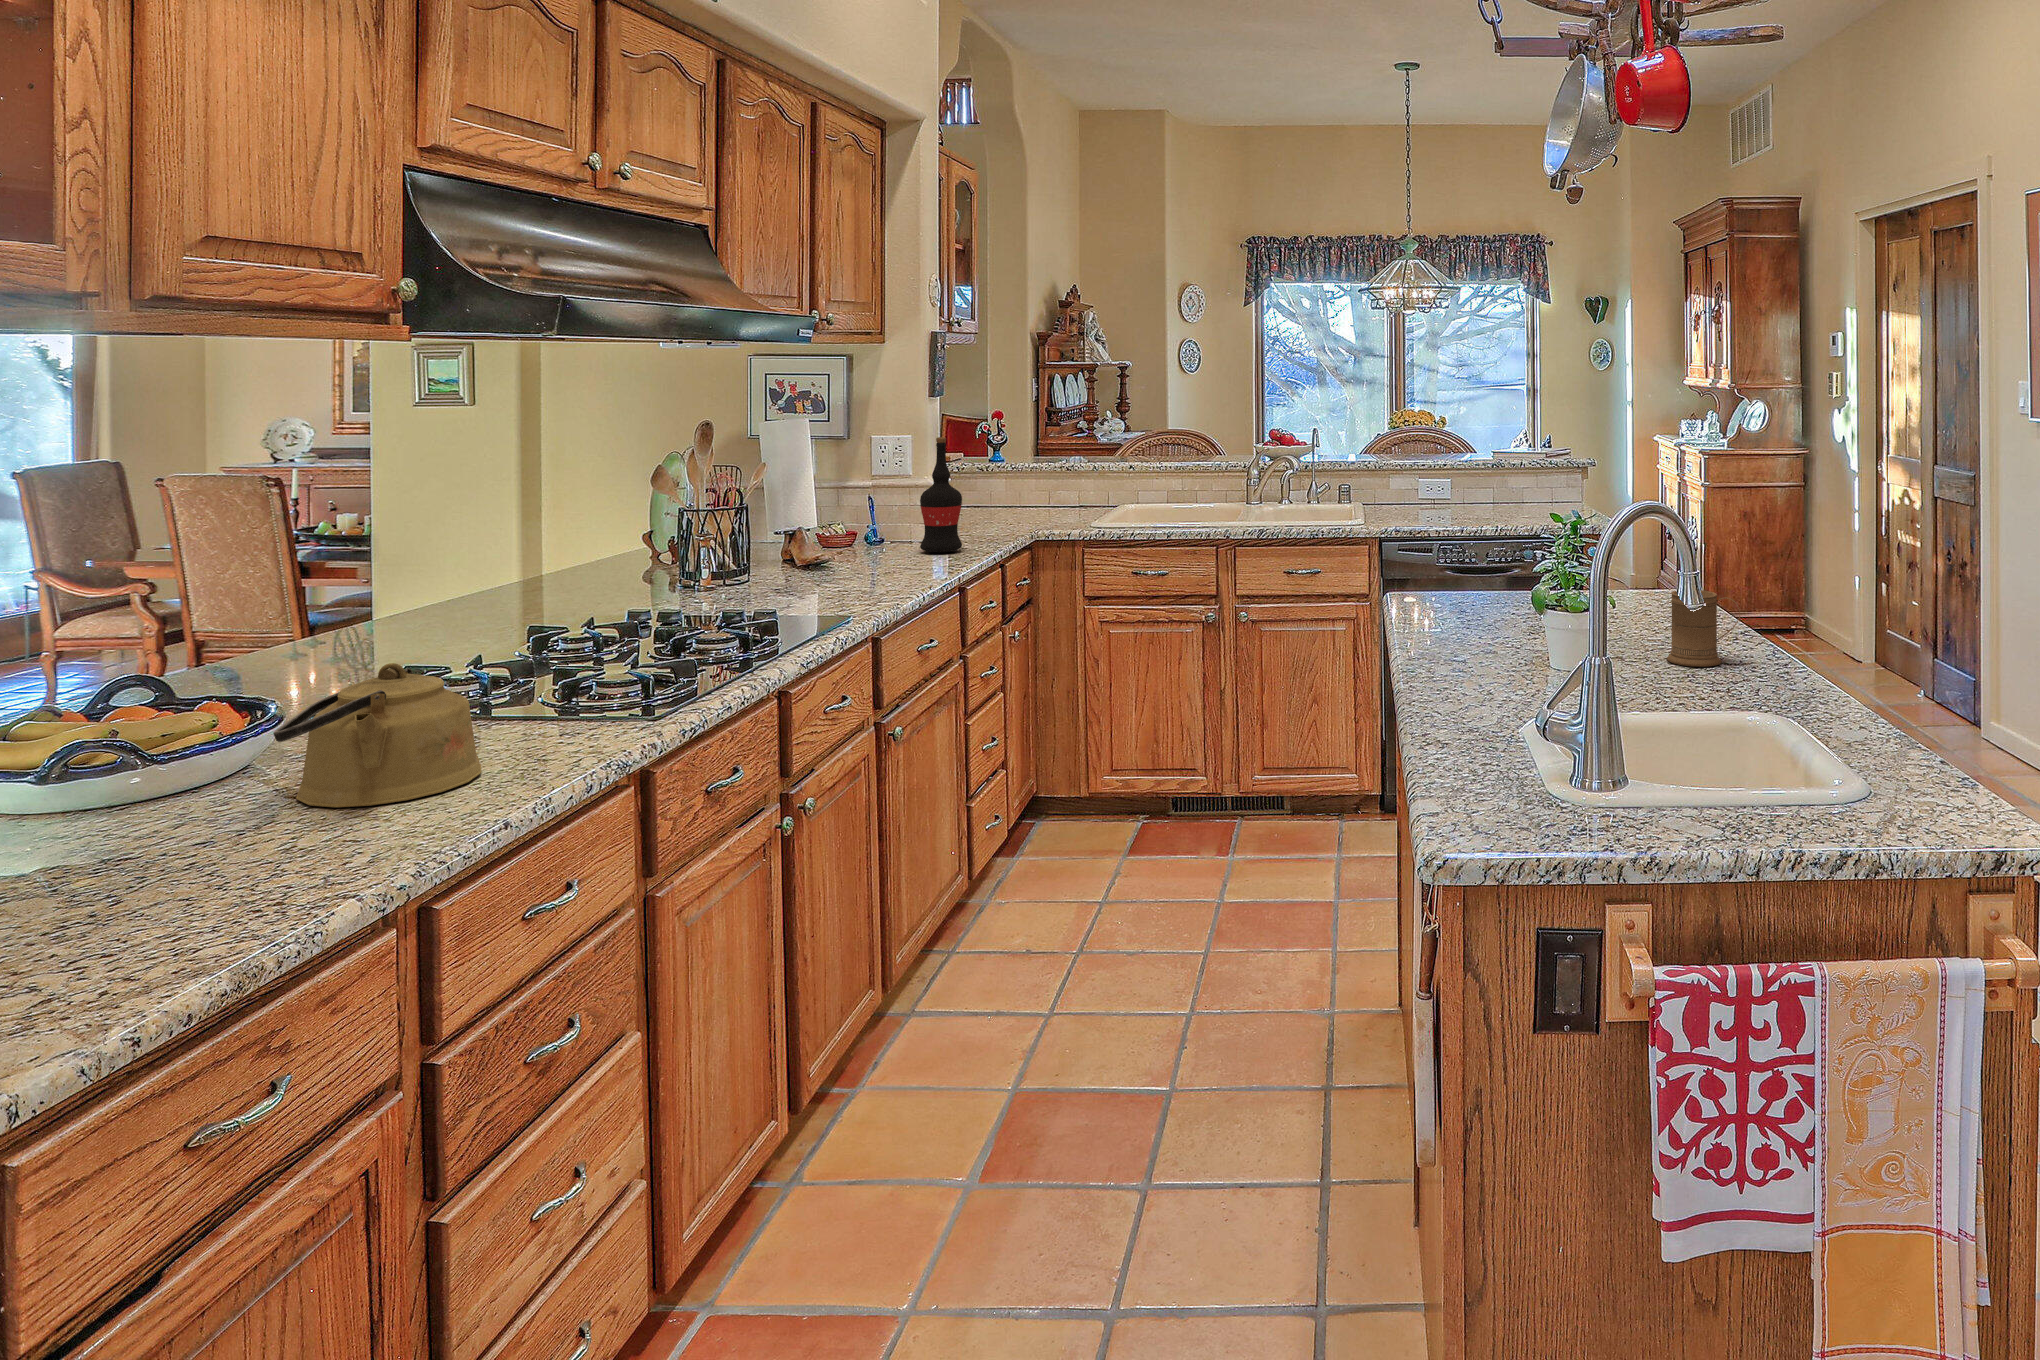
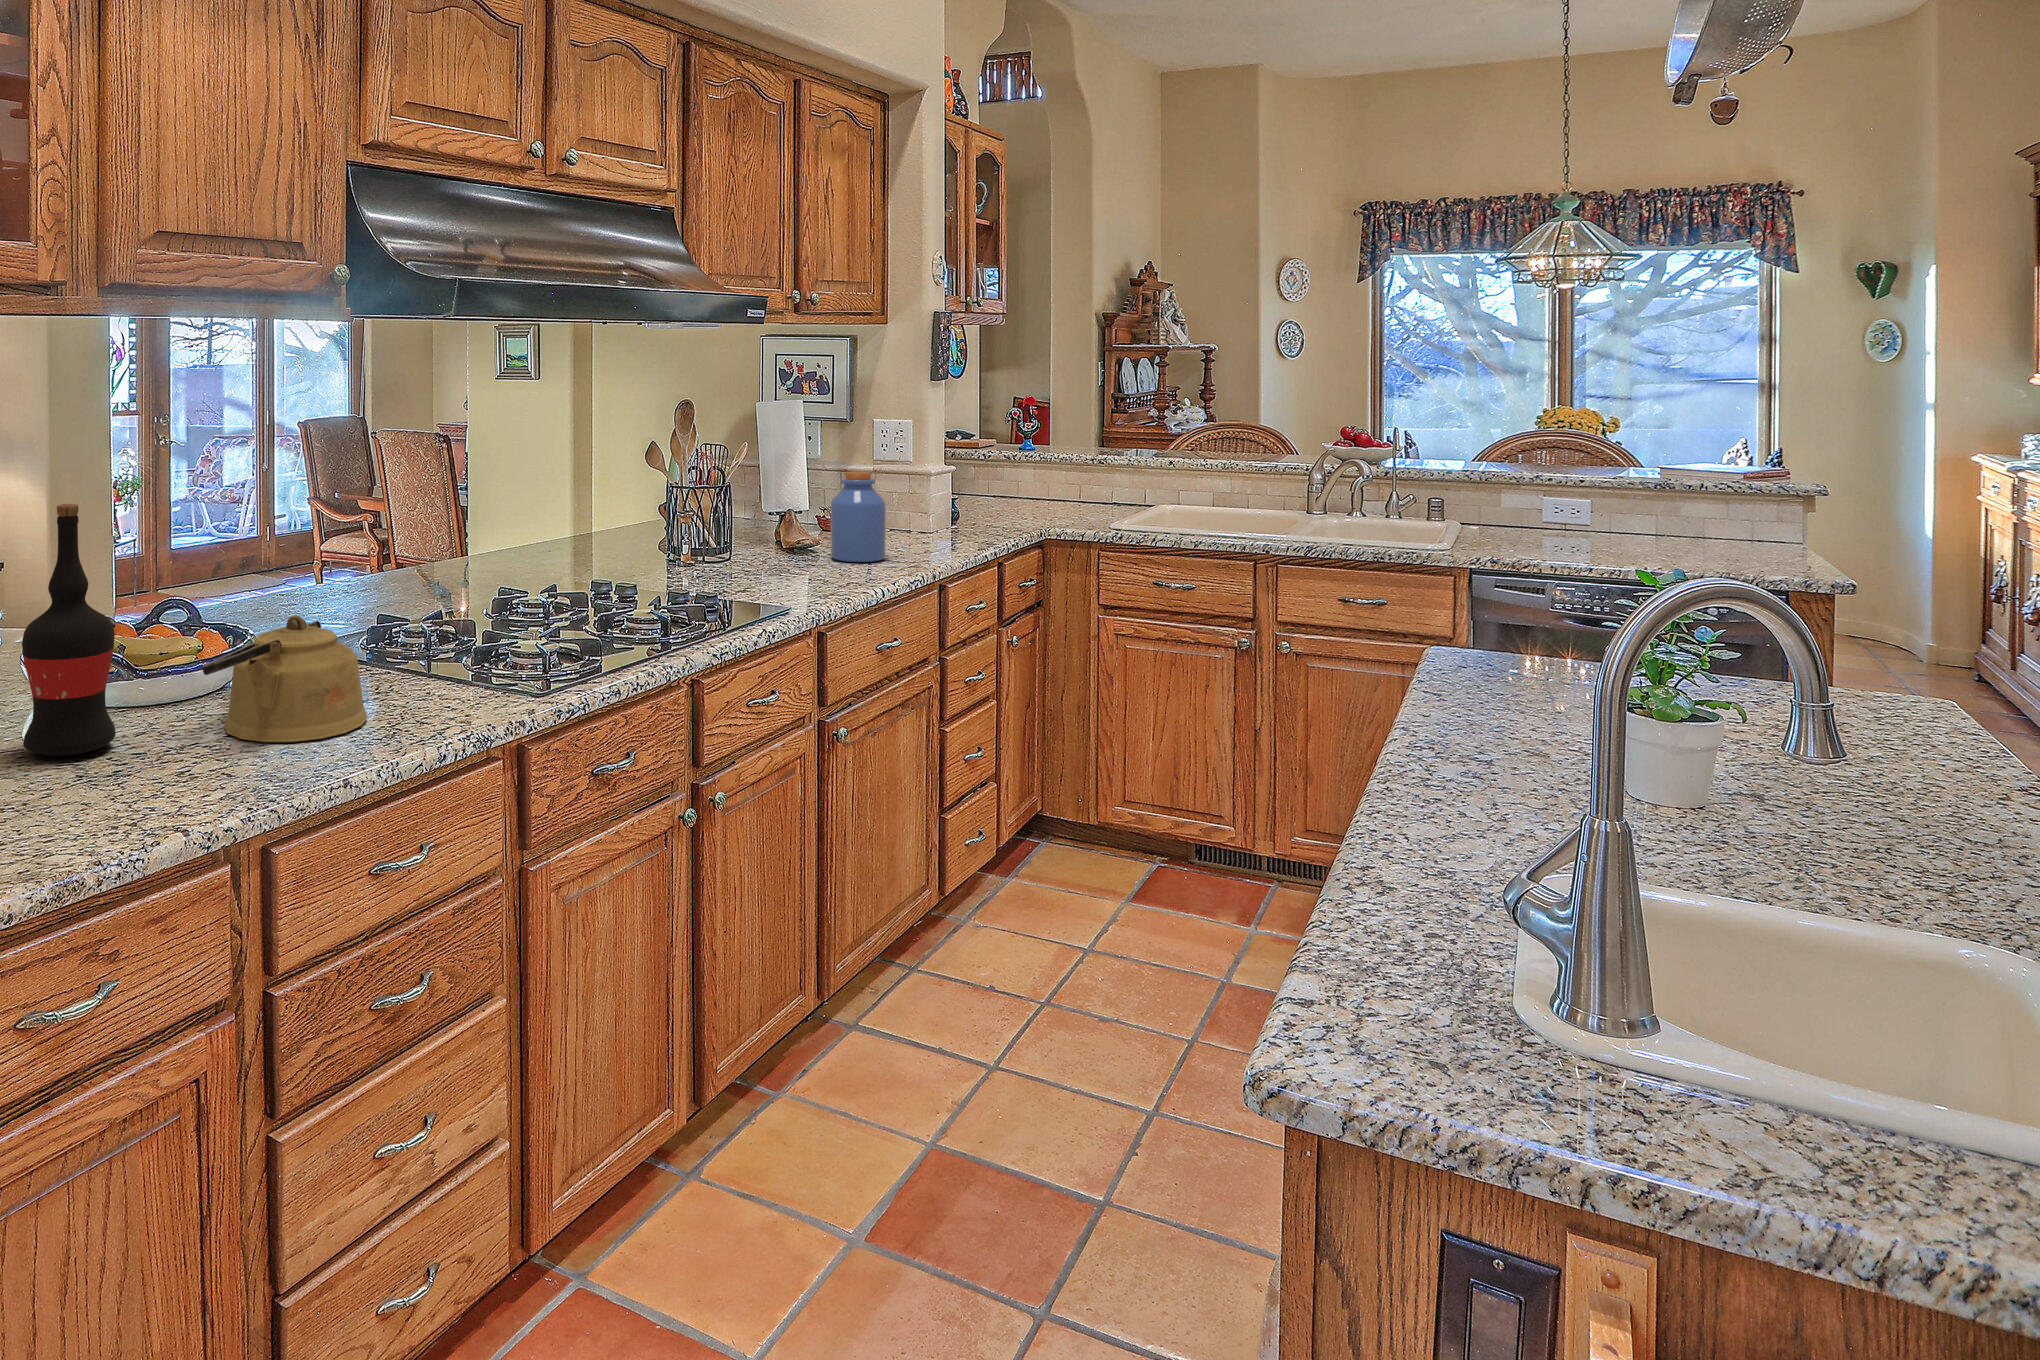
wine bottle: present [920,437,962,553] -> present [22,504,116,756]
jar: none [861,485,916,572] -> present [831,471,886,562]
mug: present [1666,590,1740,667] -> none [1861,701,2015,831]

